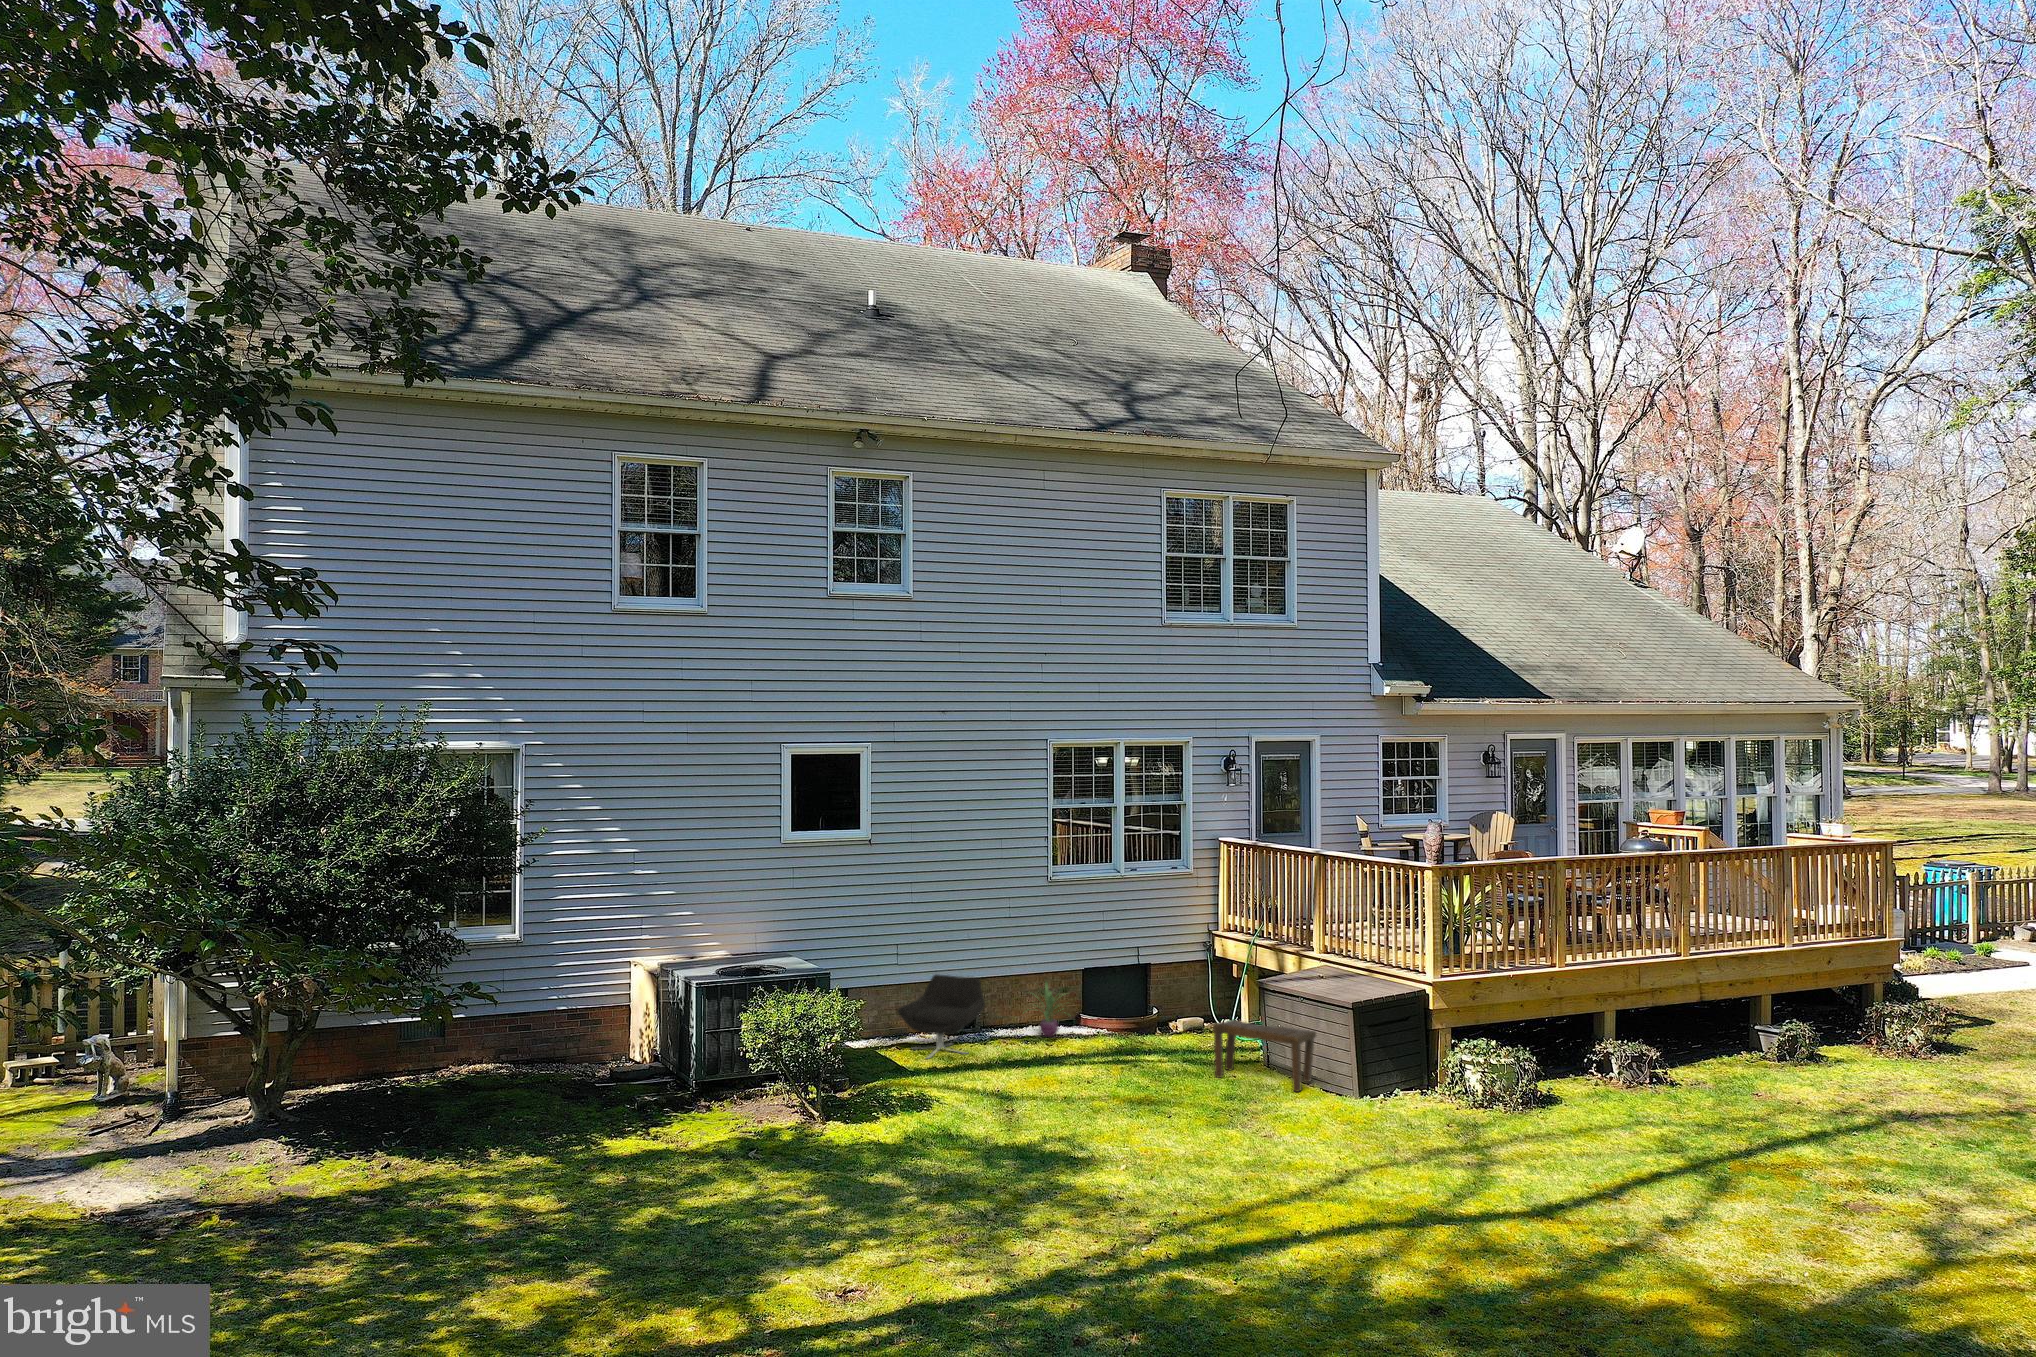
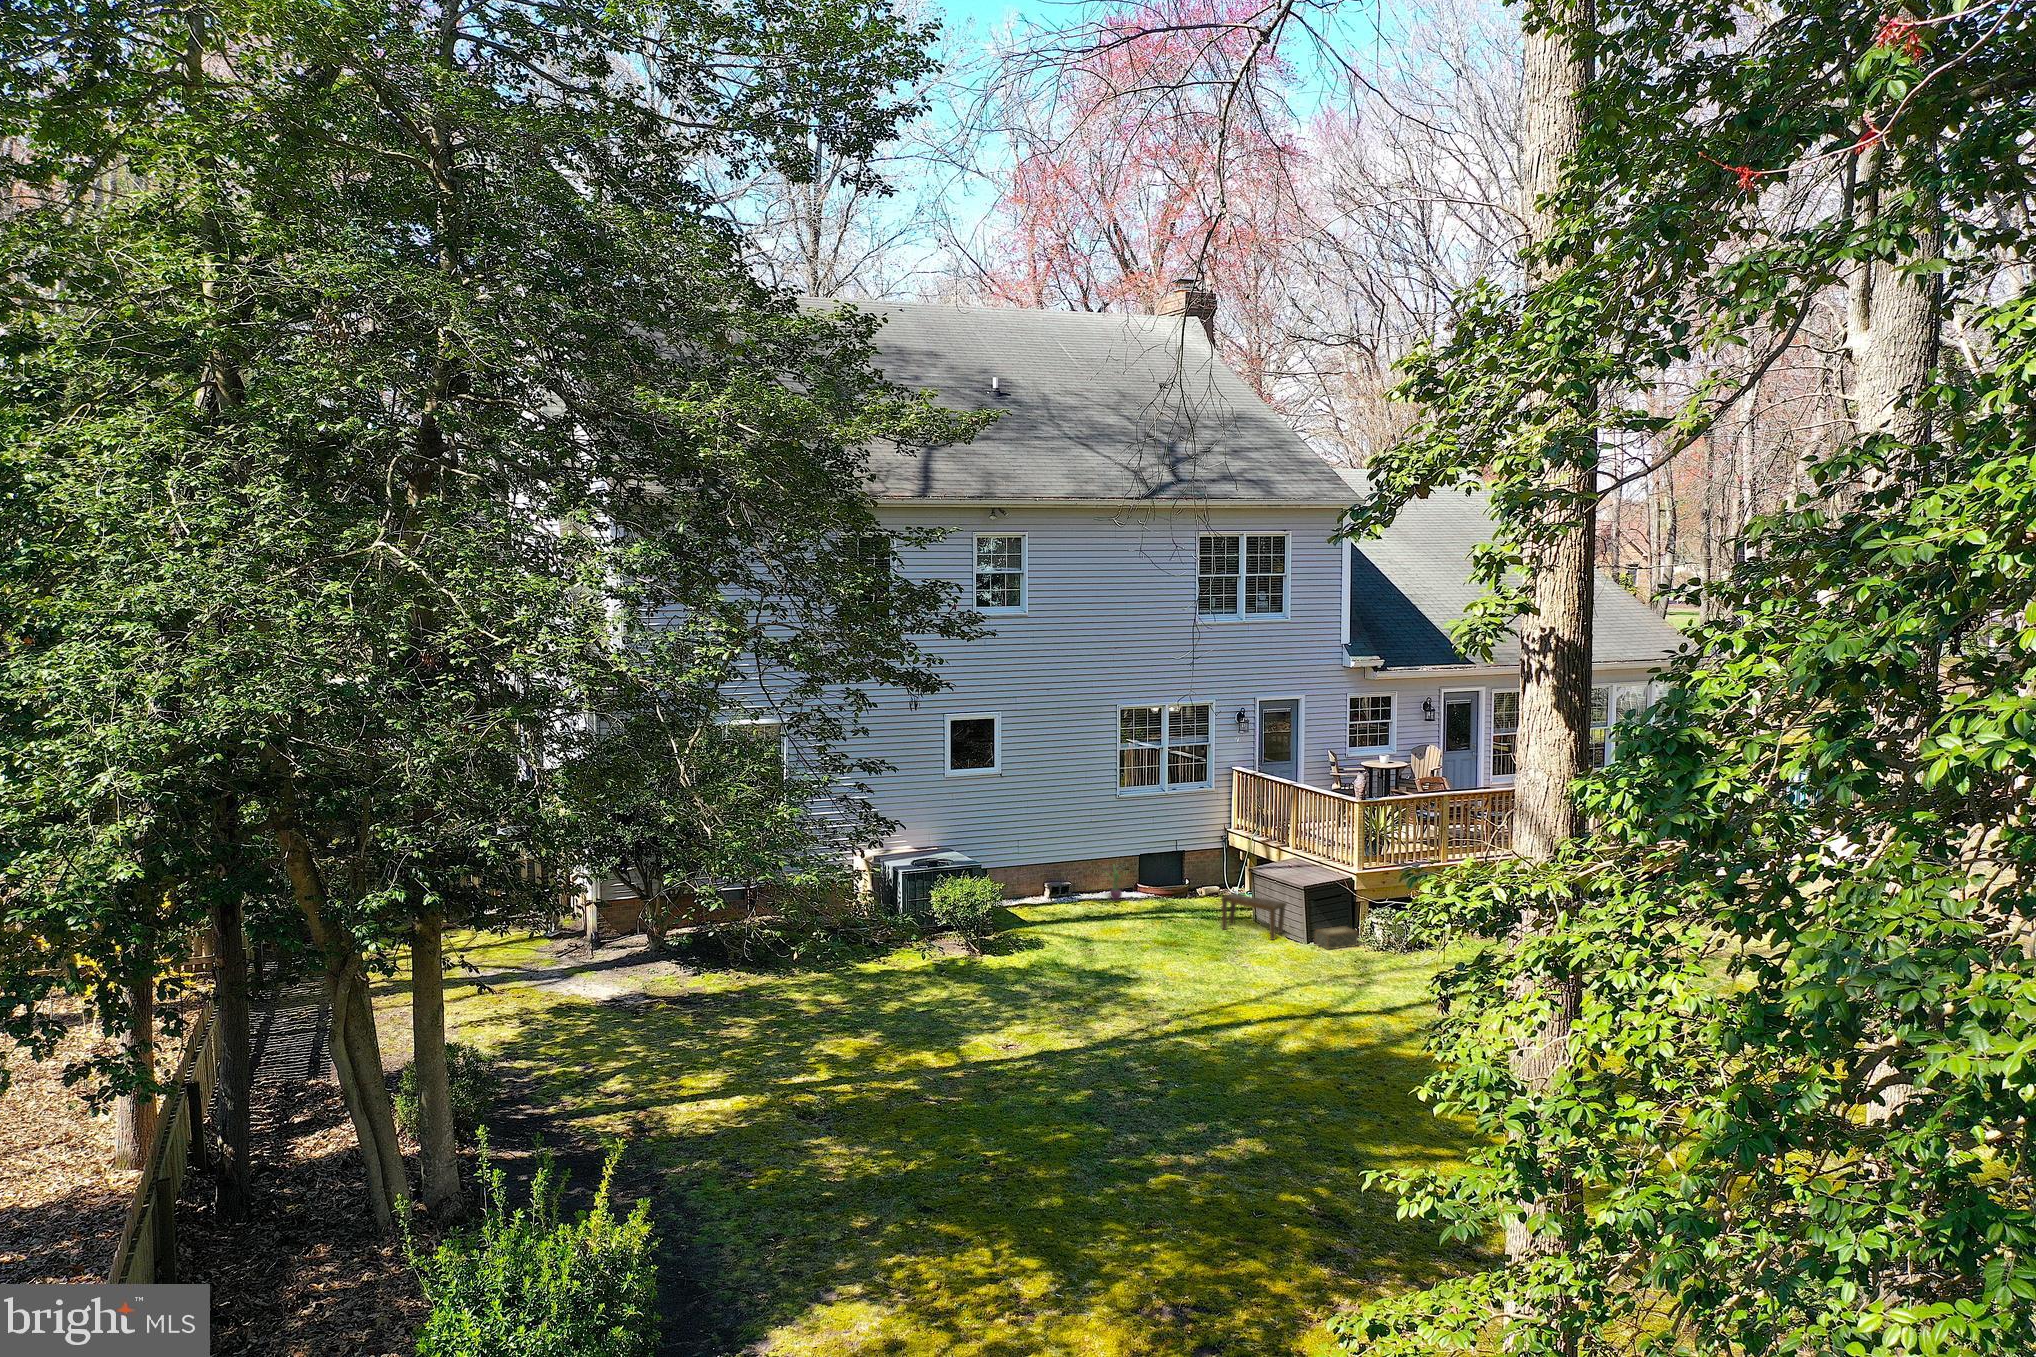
lounge chair: present [898,974,985,1059] -> none [1018,860,1074,915]
woven basket: none [1364,1068,1433,1106] -> present [1314,926,1358,950]

